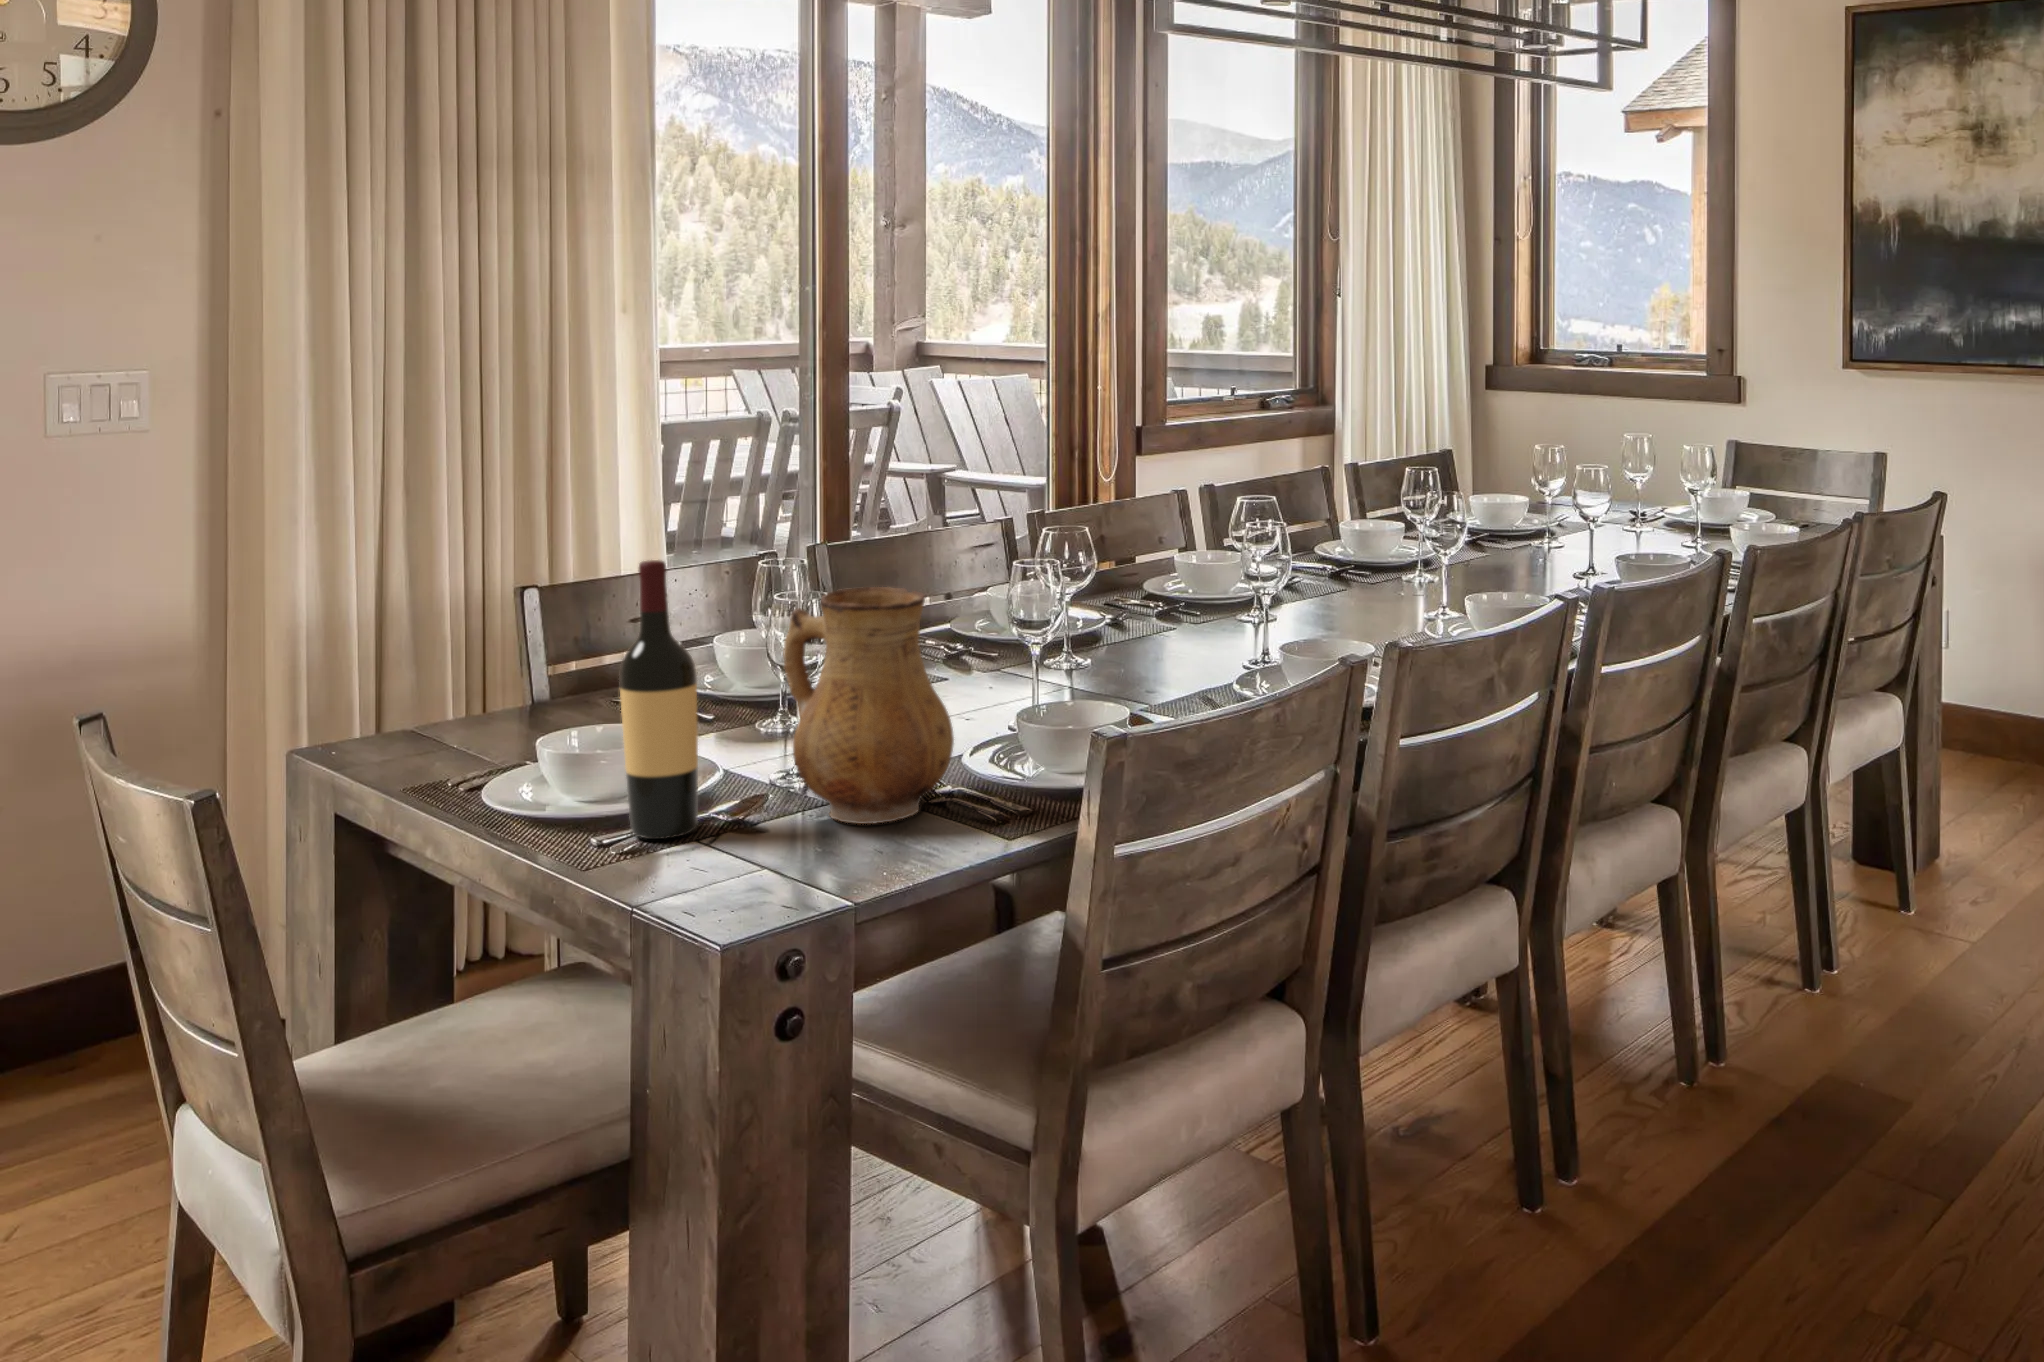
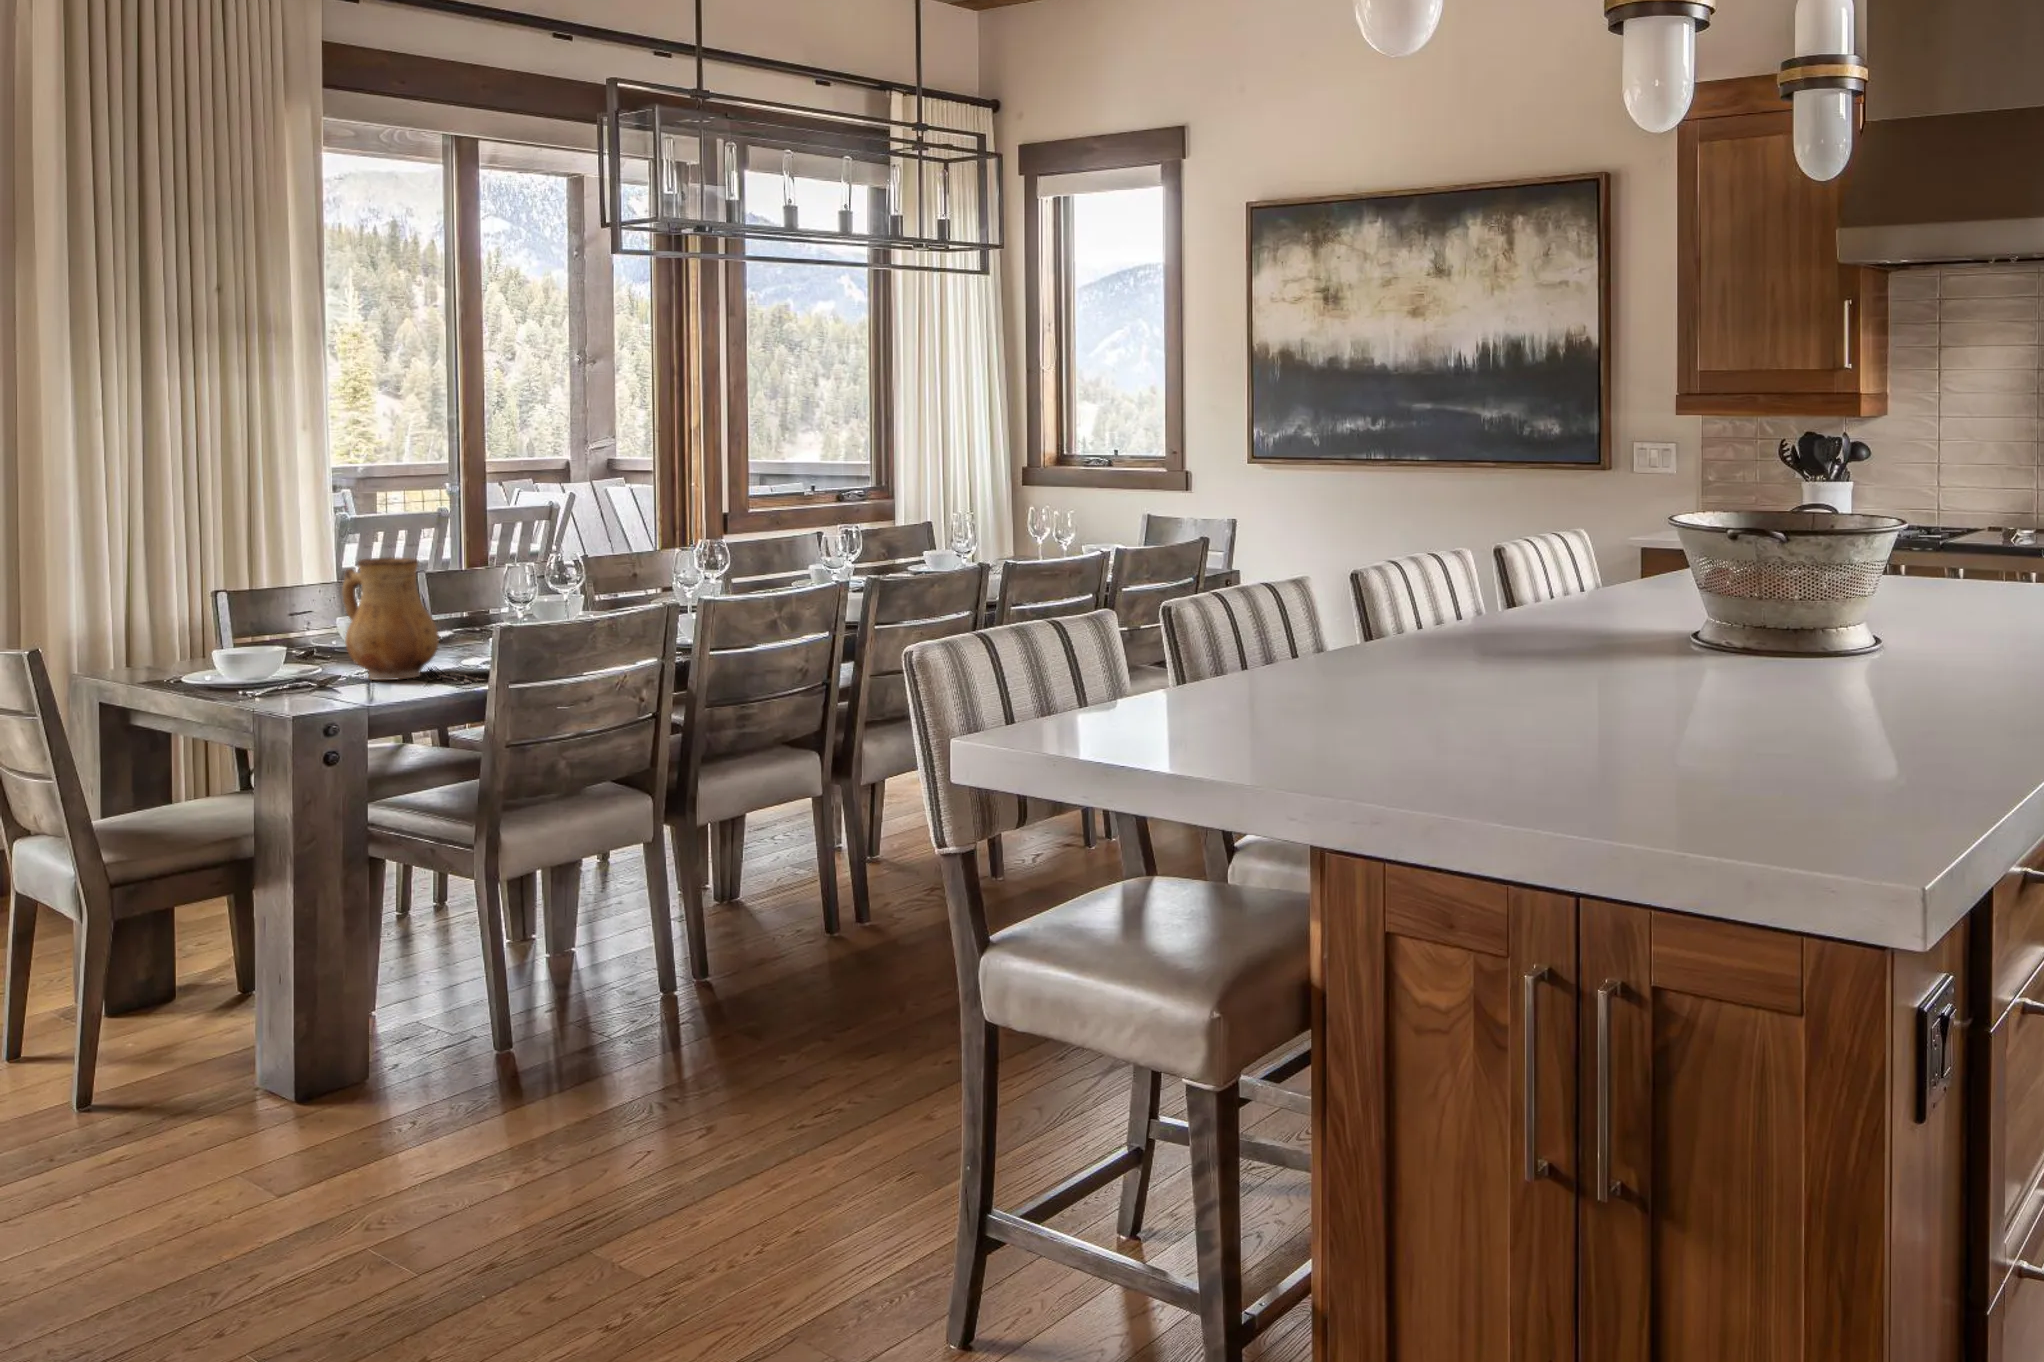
wine bottle: present [619,560,698,839] -> none [244,540,293,687]

